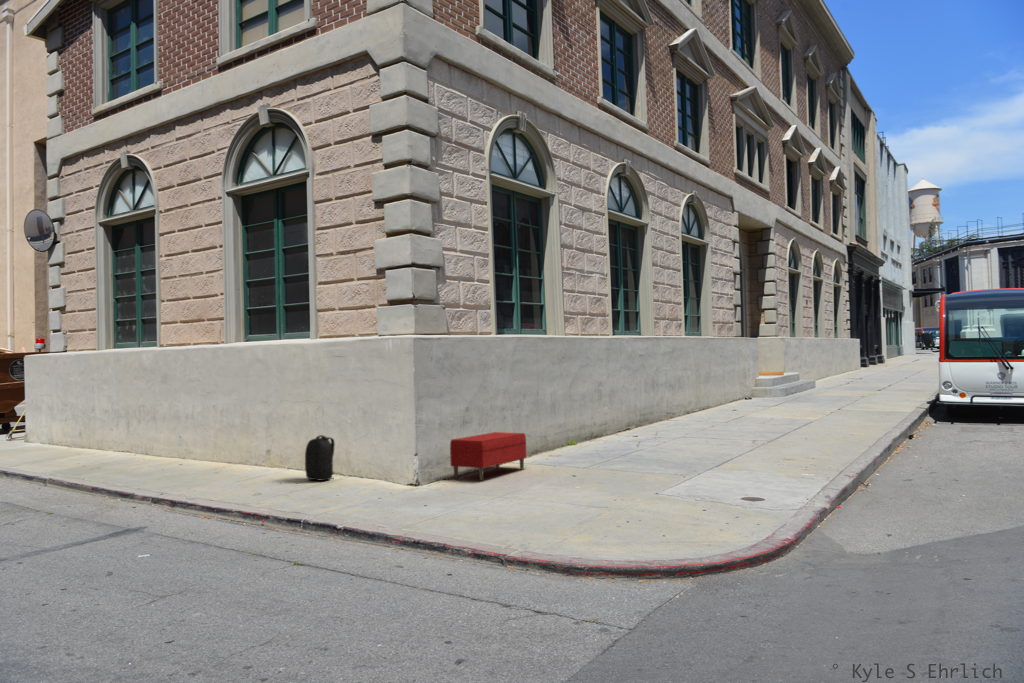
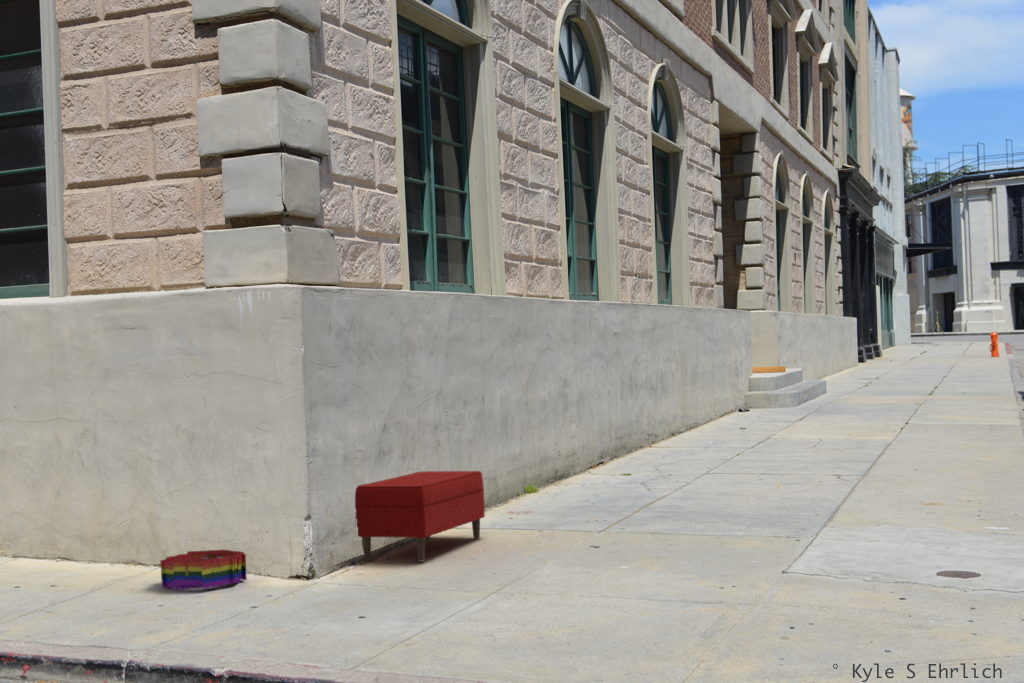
backpack: present [305,435,335,481] -> none [59,488,125,578]
storage bin: none [347,470,389,490] -> present [160,550,247,590]

